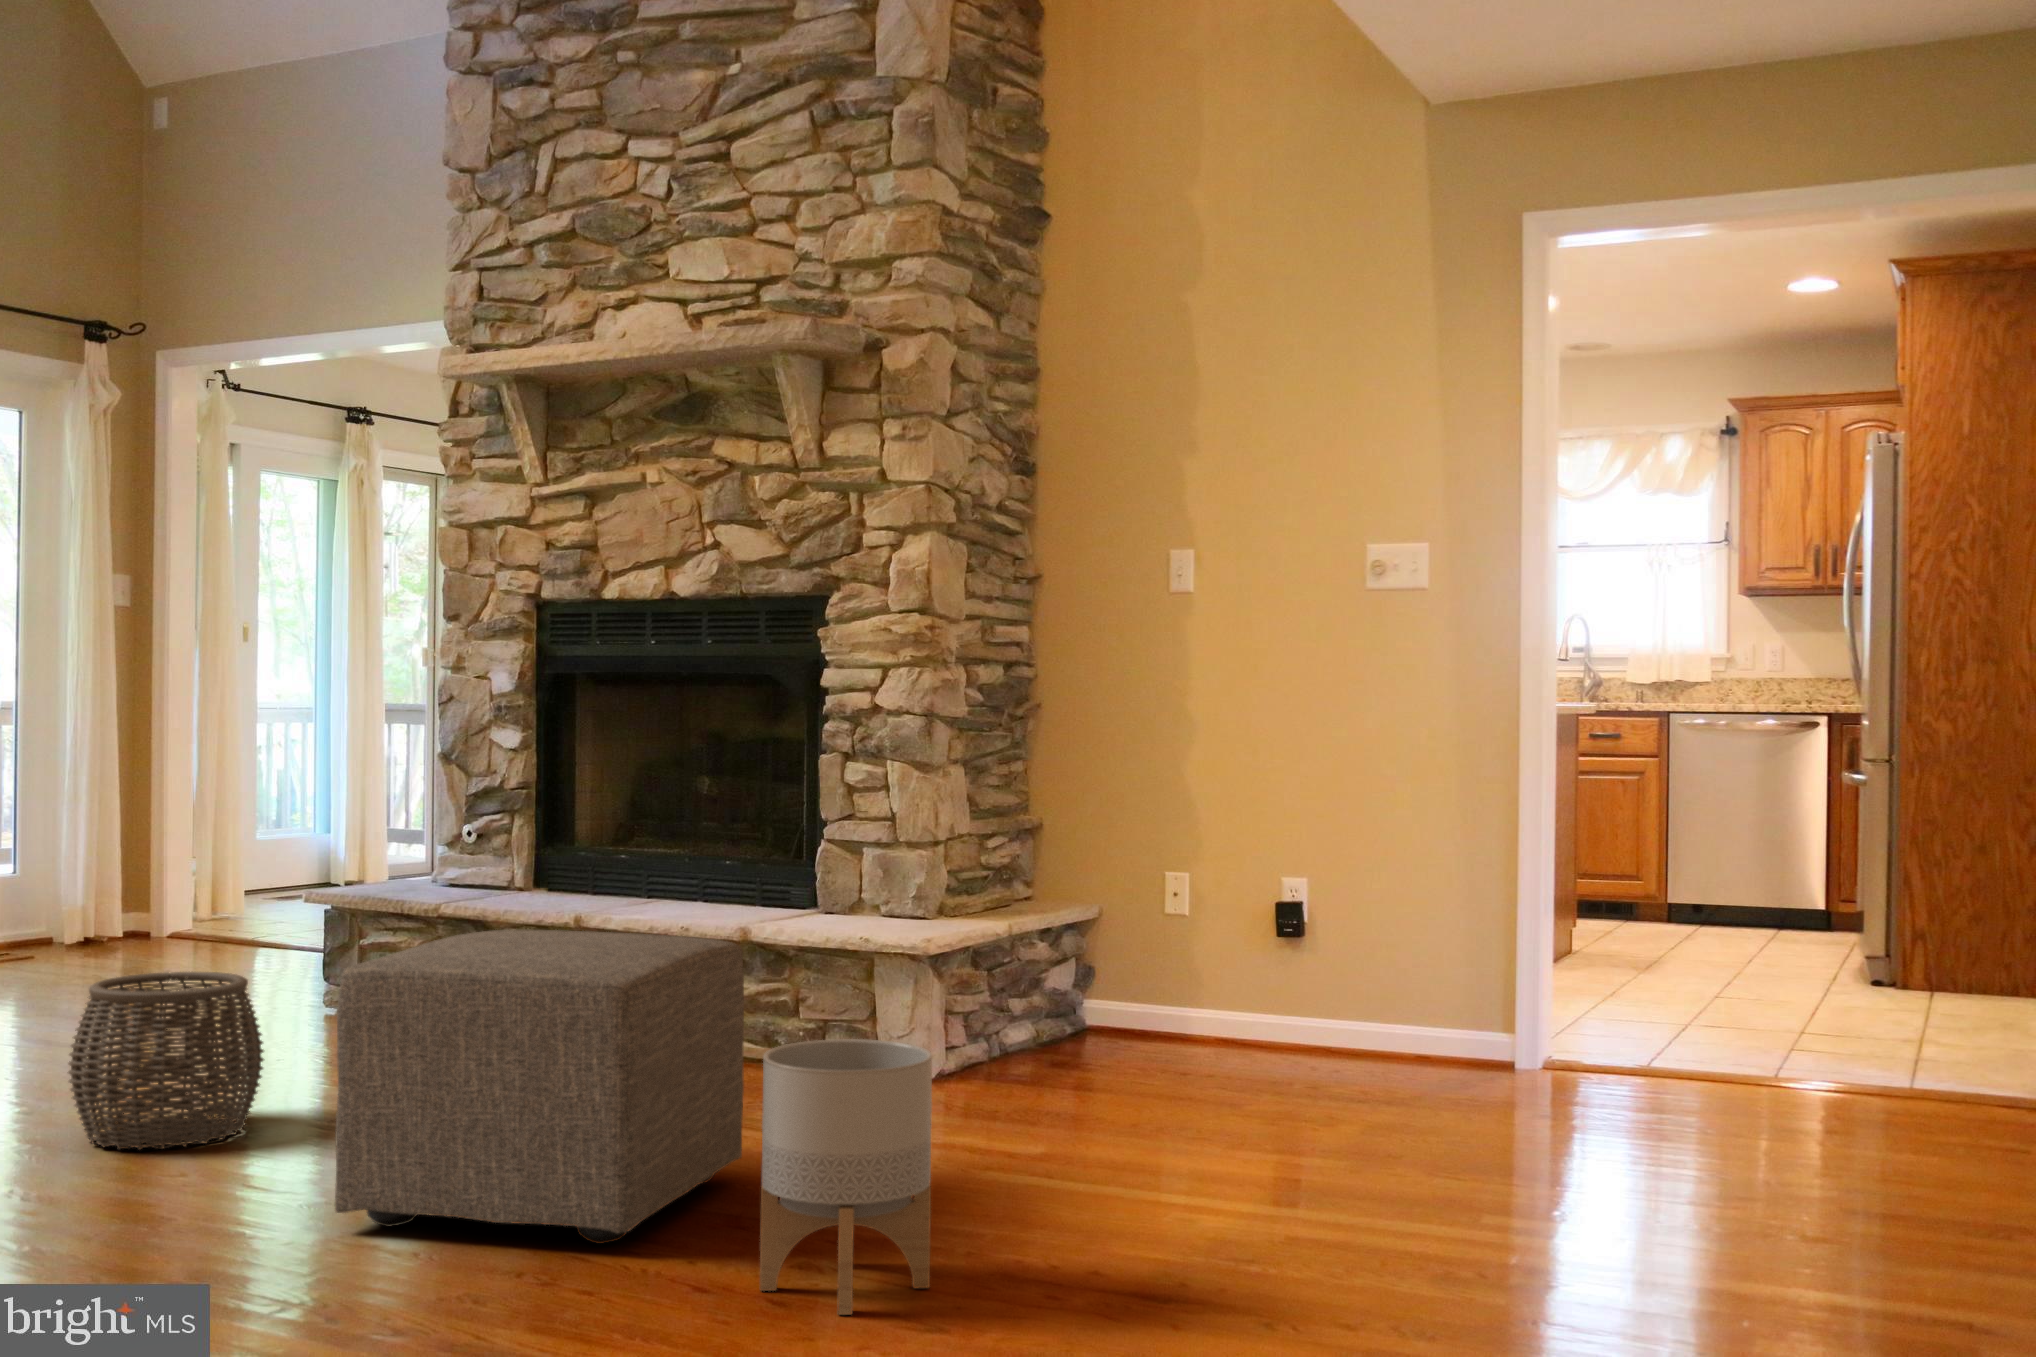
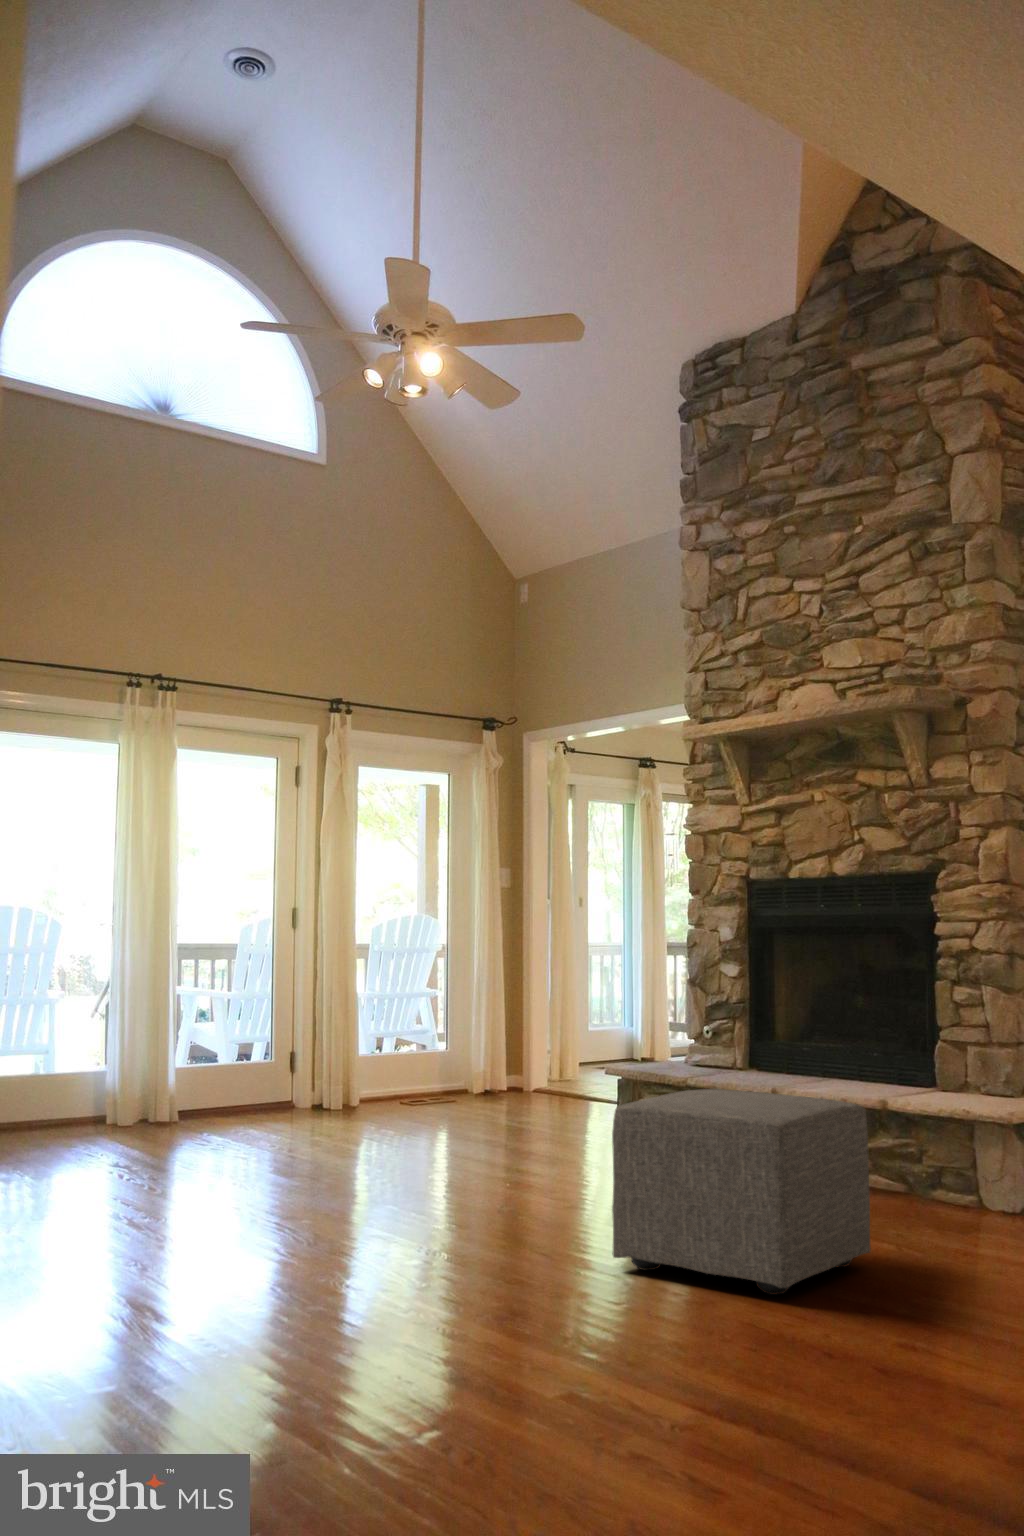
woven basket: present [68,972,264,1150] -> none [471,1108,578,1214]
planter: present [760,1039,932,1315] -> none [866,1170,988,1356]

